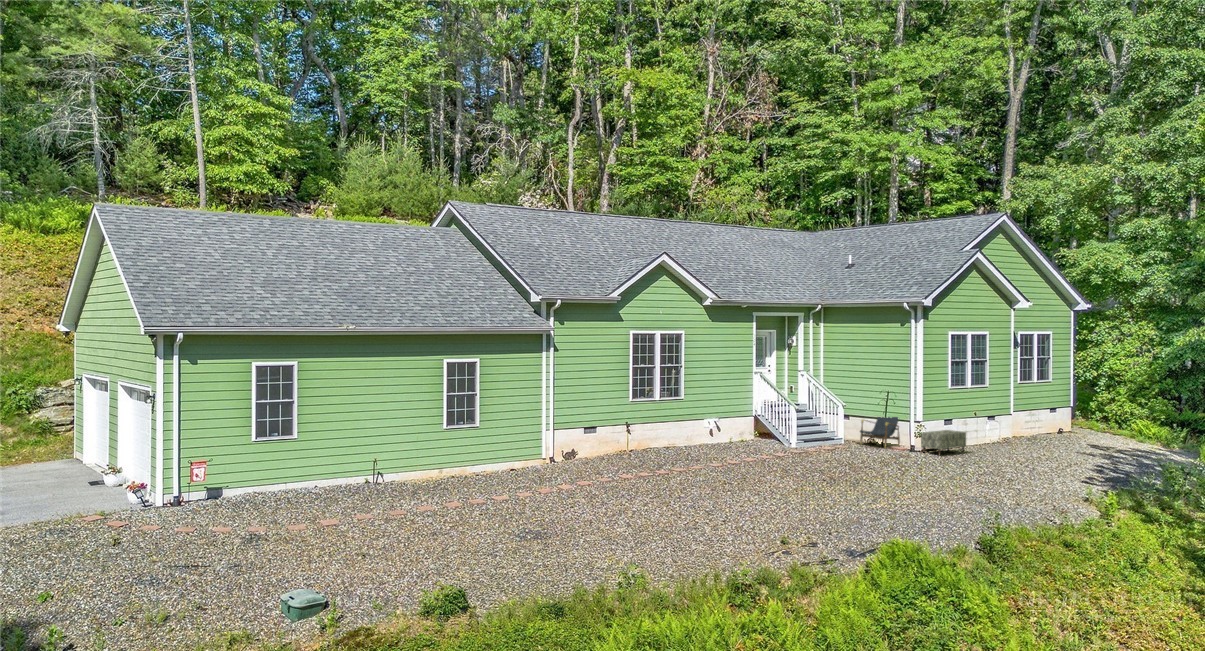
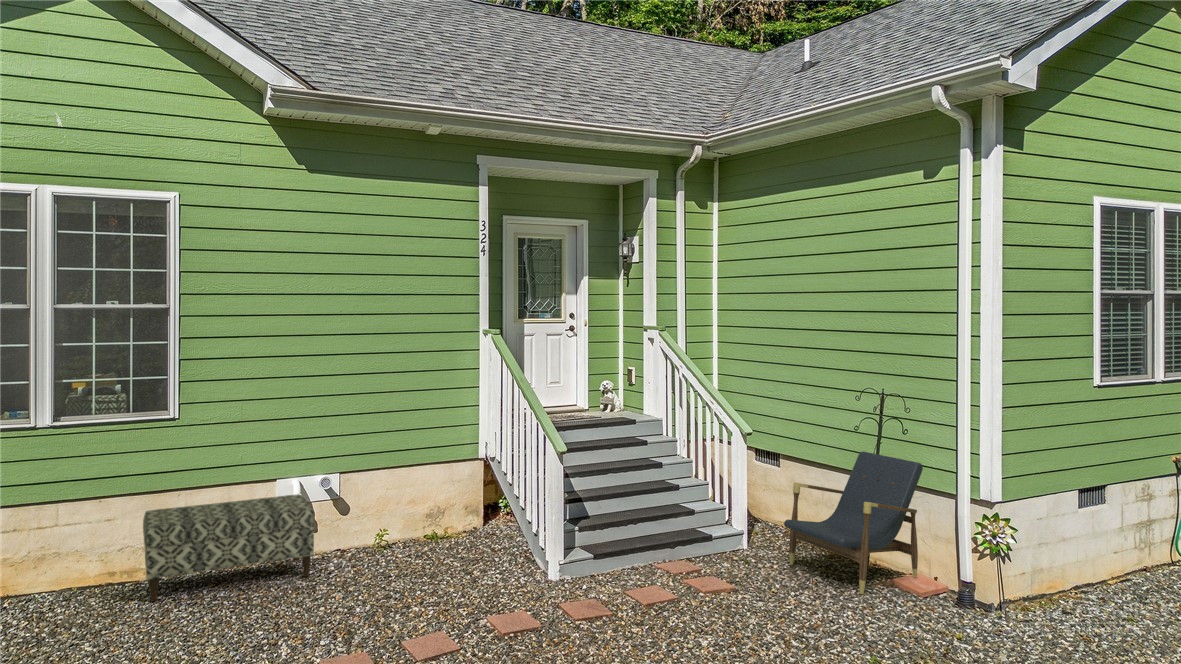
bench: present [921,430,966,456] -> present [143,494,314,601]

